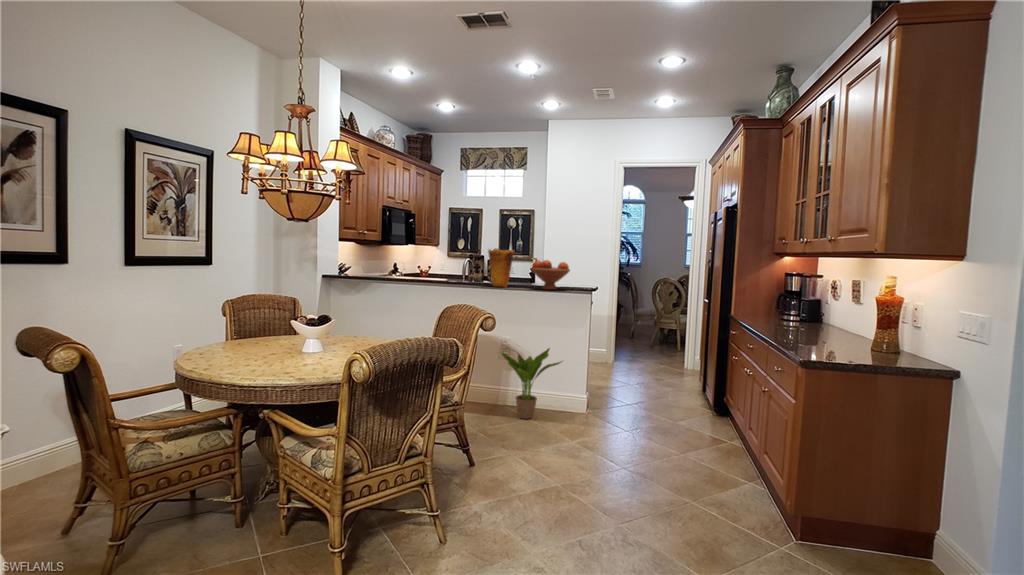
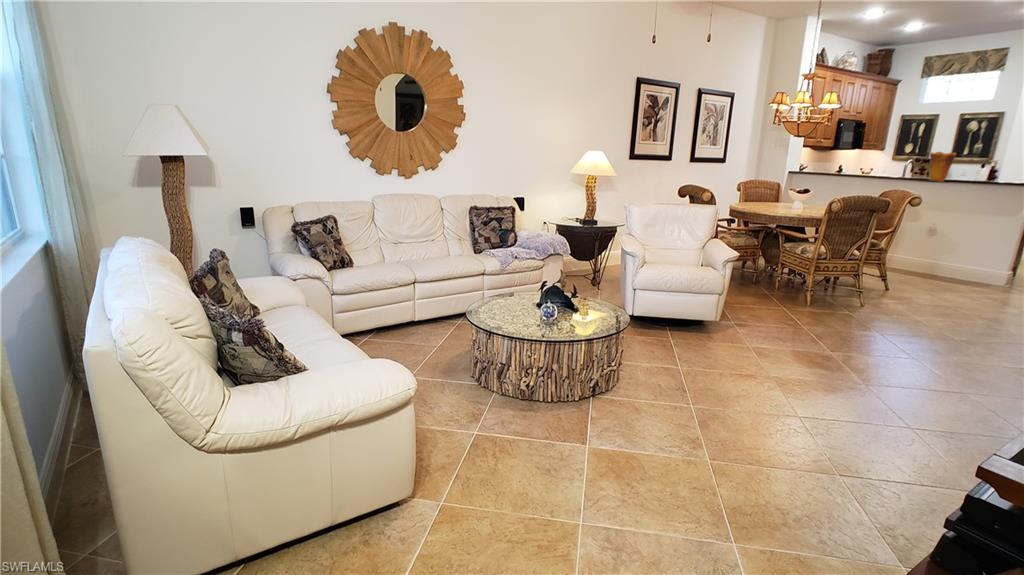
fruit bowl: present [531,260,570,290] -> none [969,161,1011,184]
potted plant: present [502,347,561,419] -> none [927,220,987,280]

